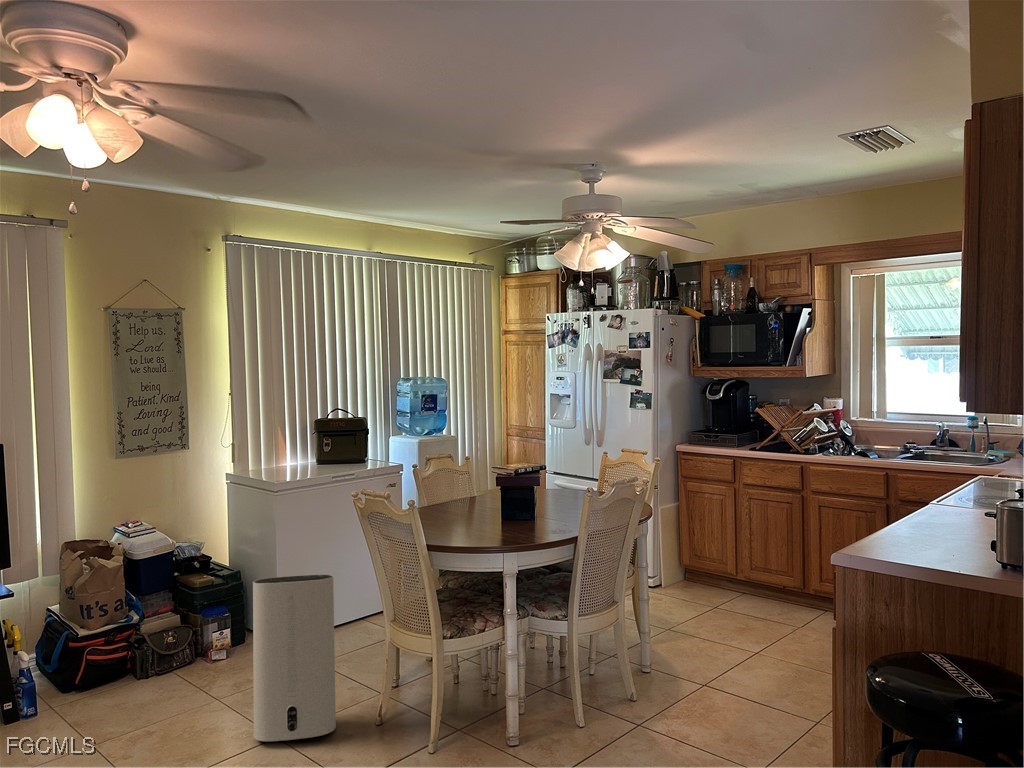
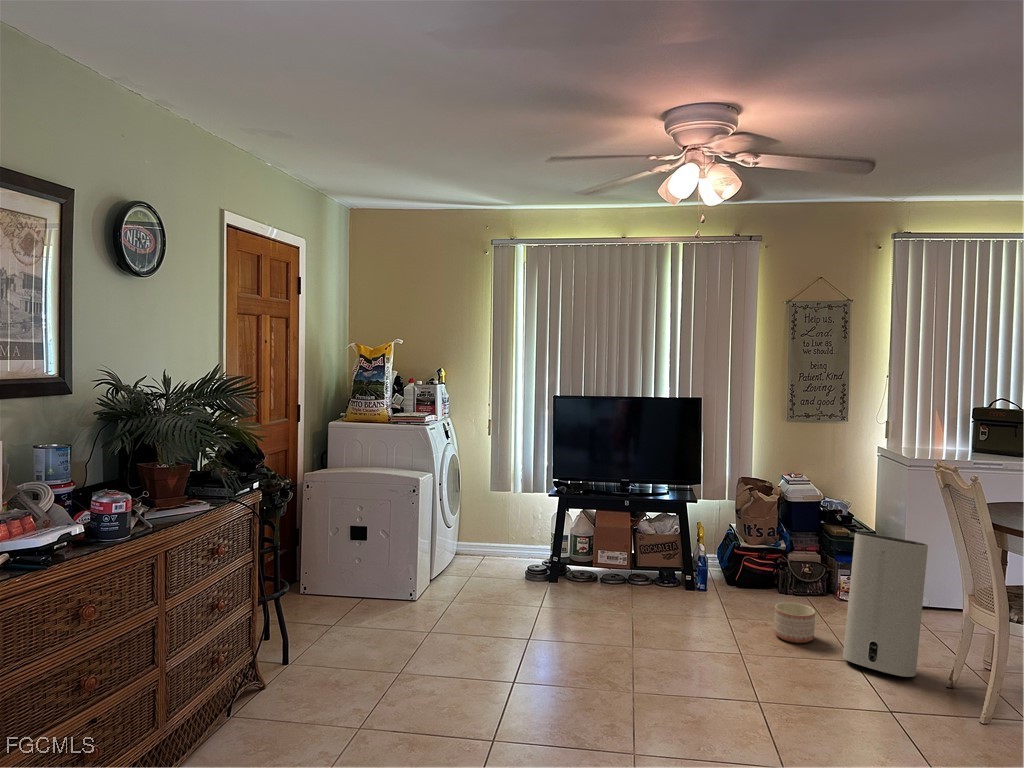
planter: none [155,689,210,746] -> present [774,602,815,643]

